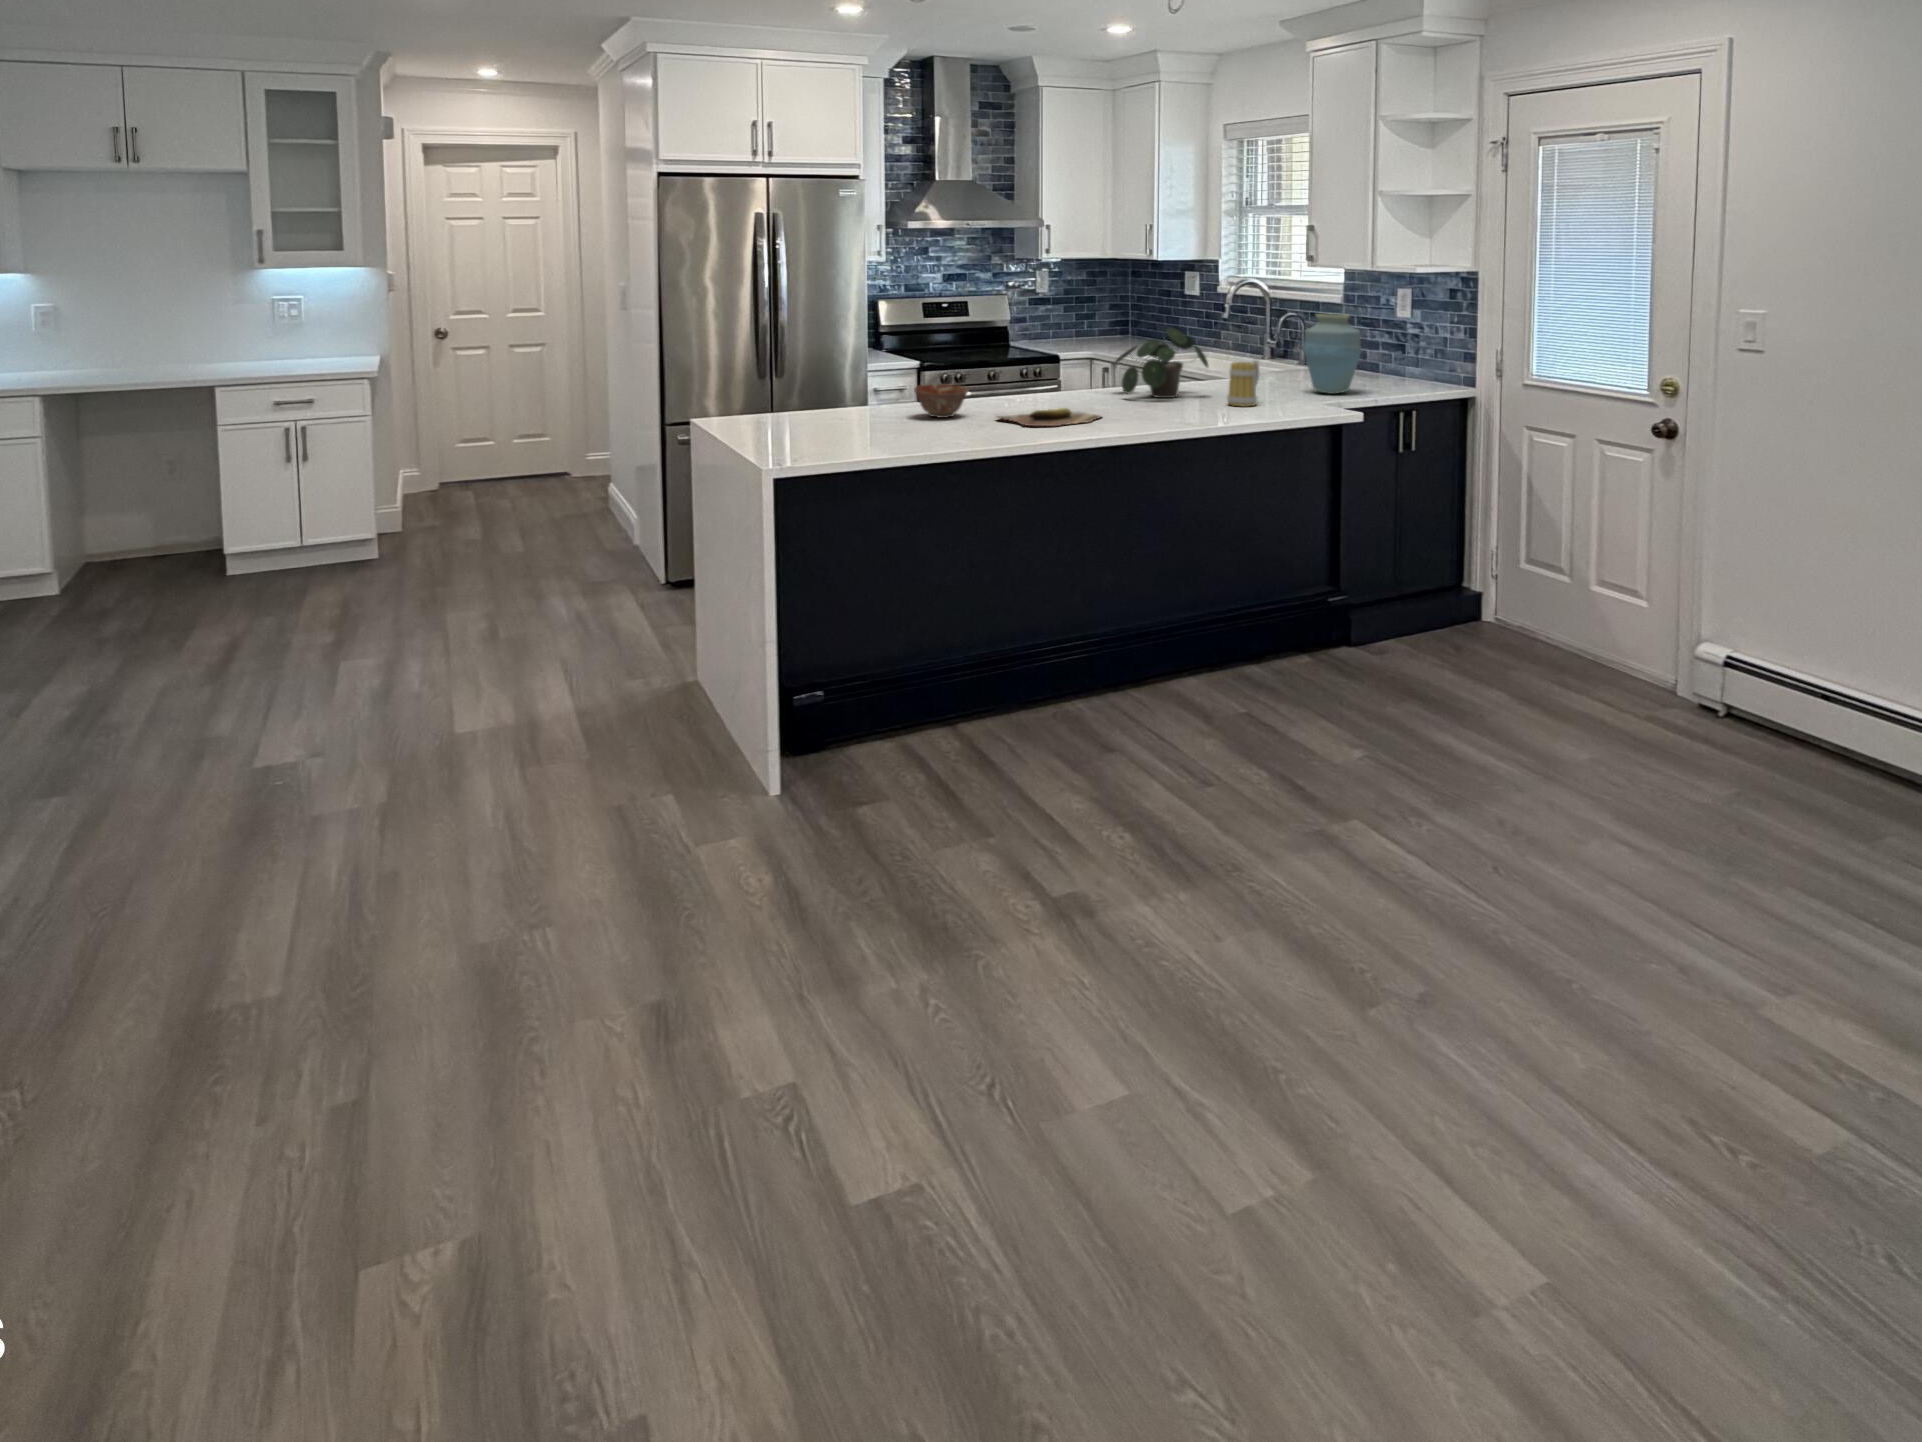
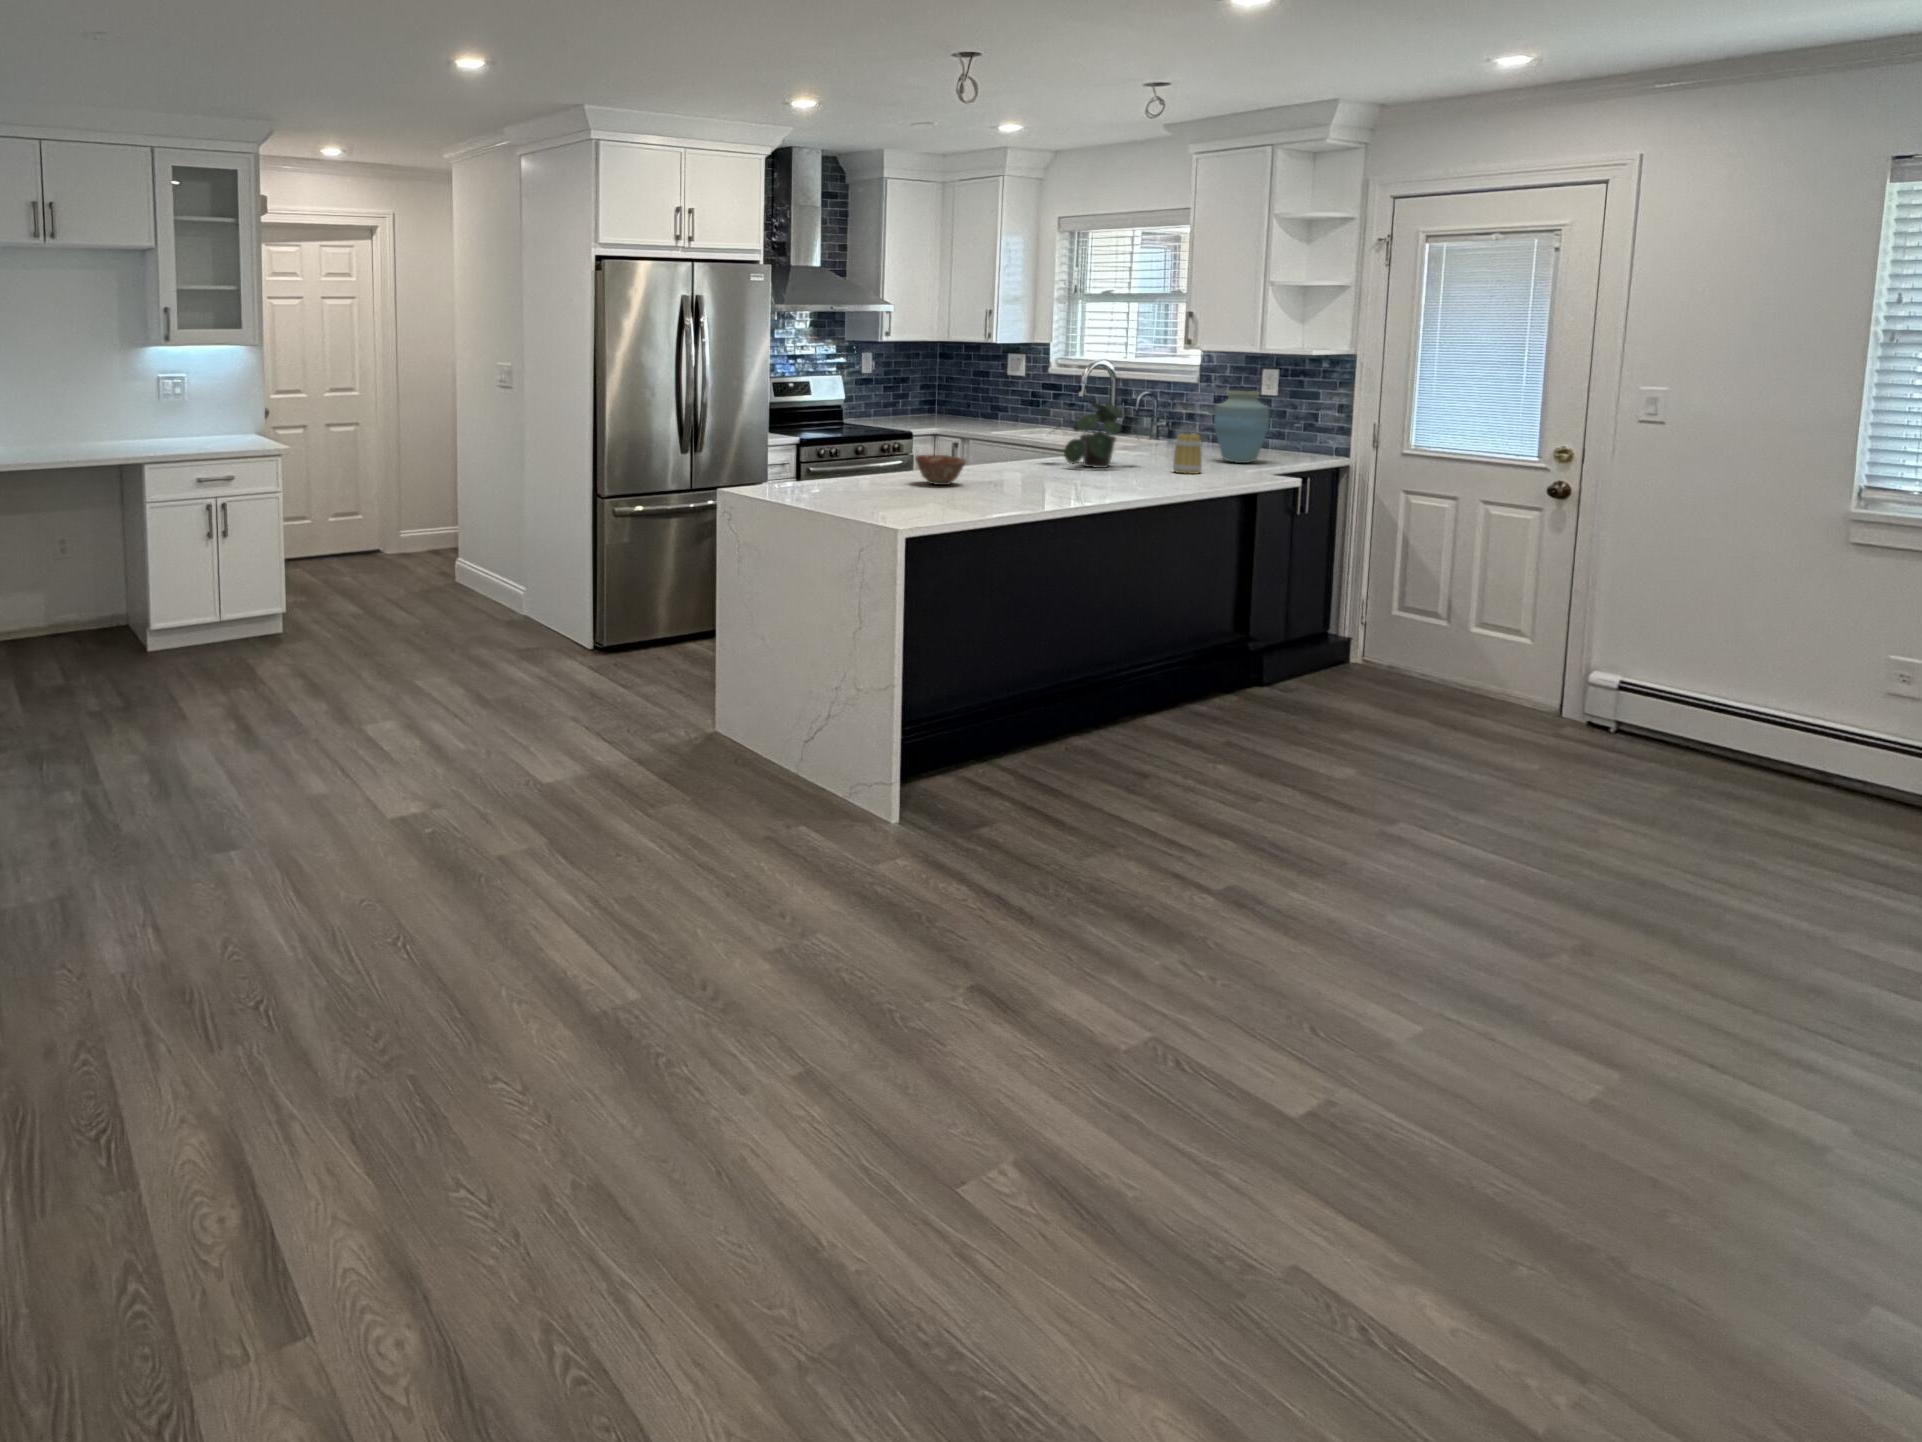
cutting board: present [998,408,1101,426] -> none [998,475,1092,491]

